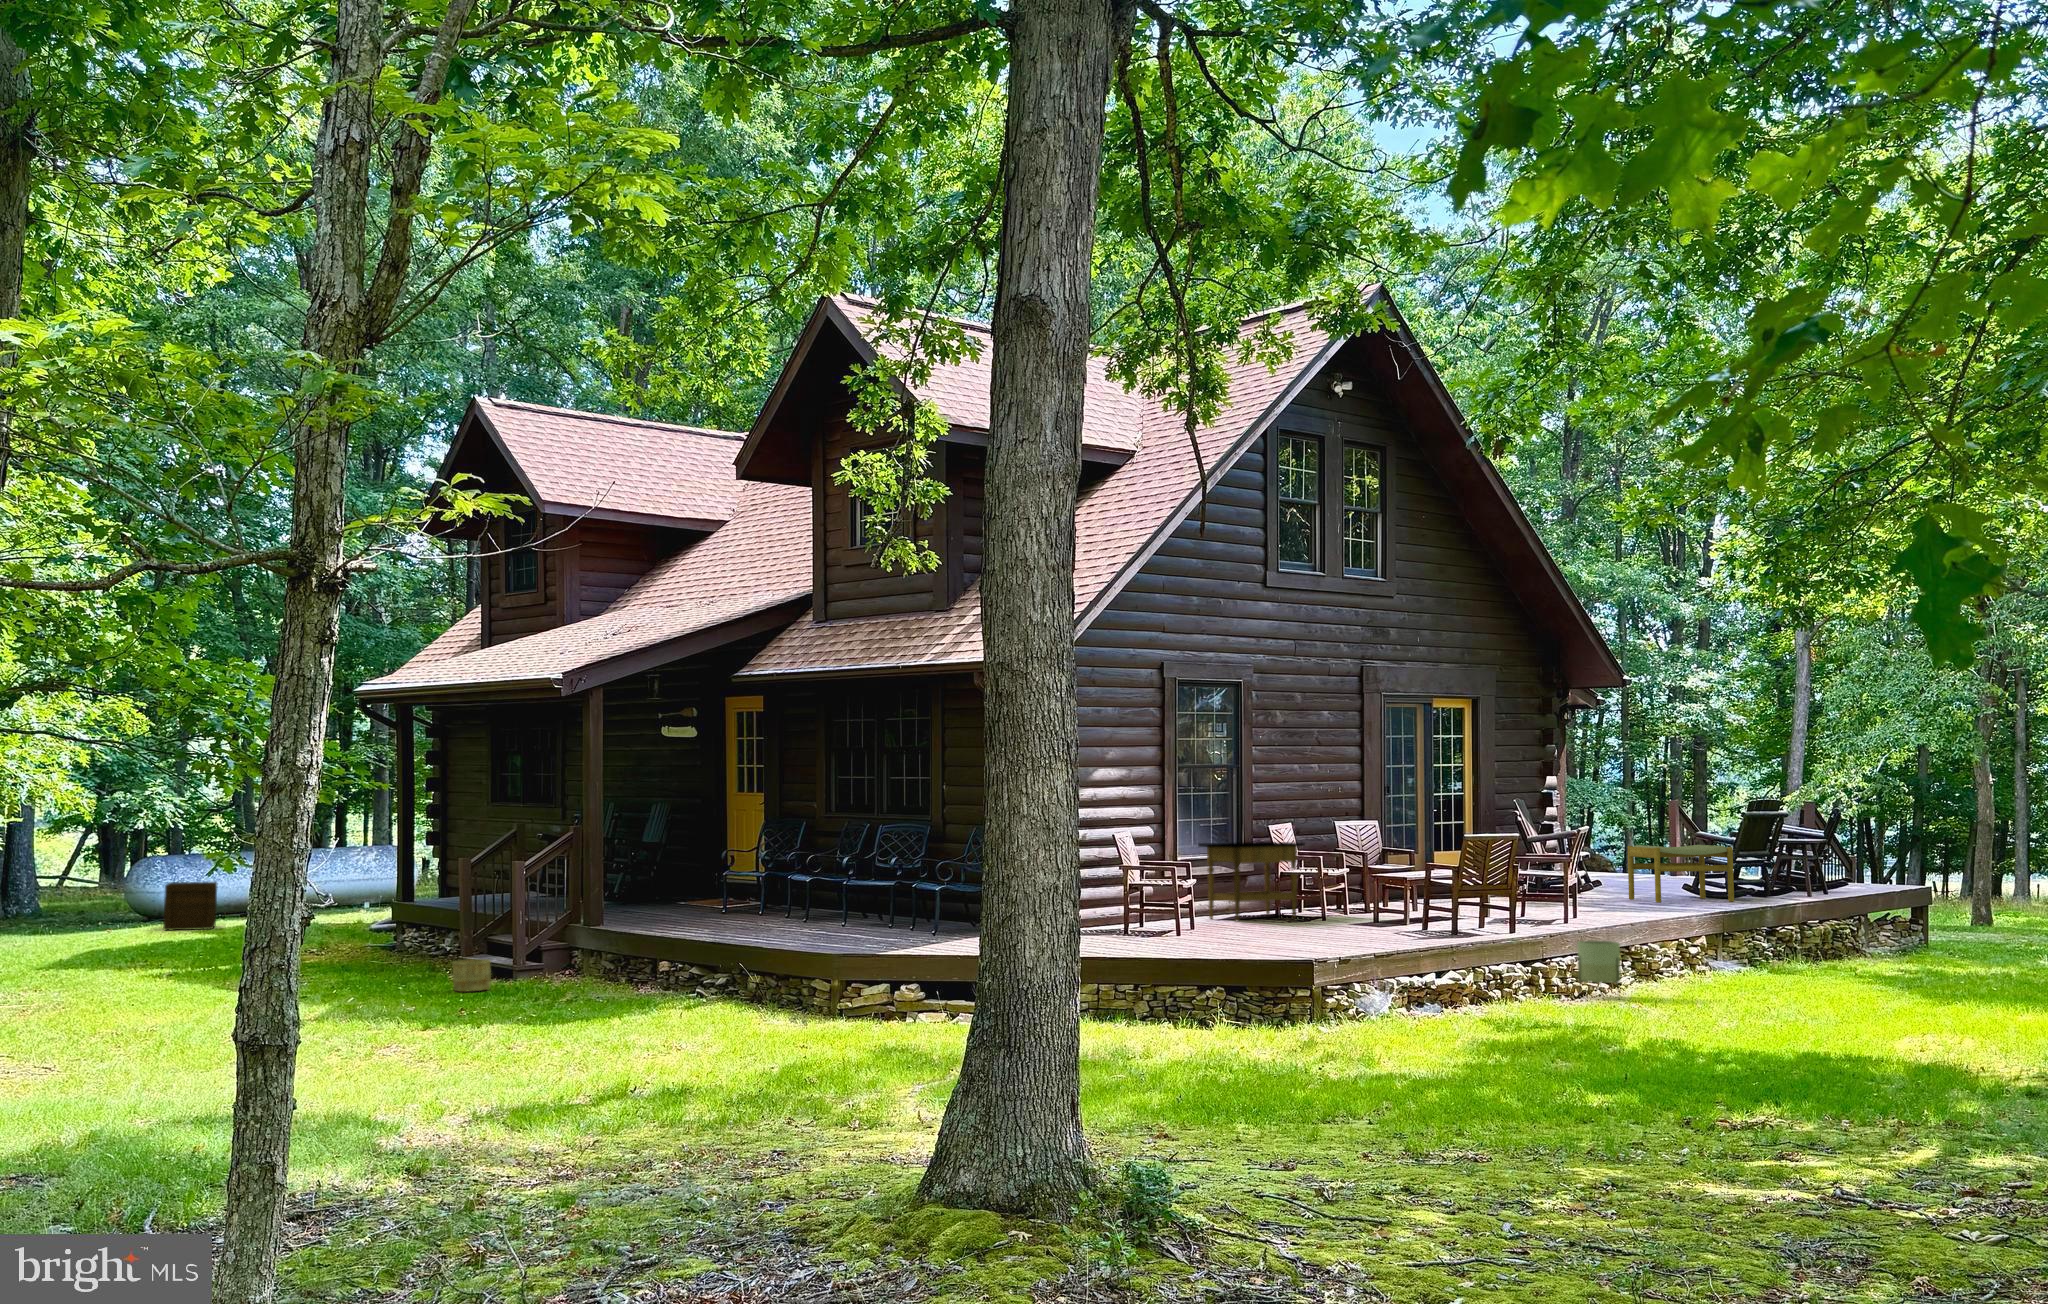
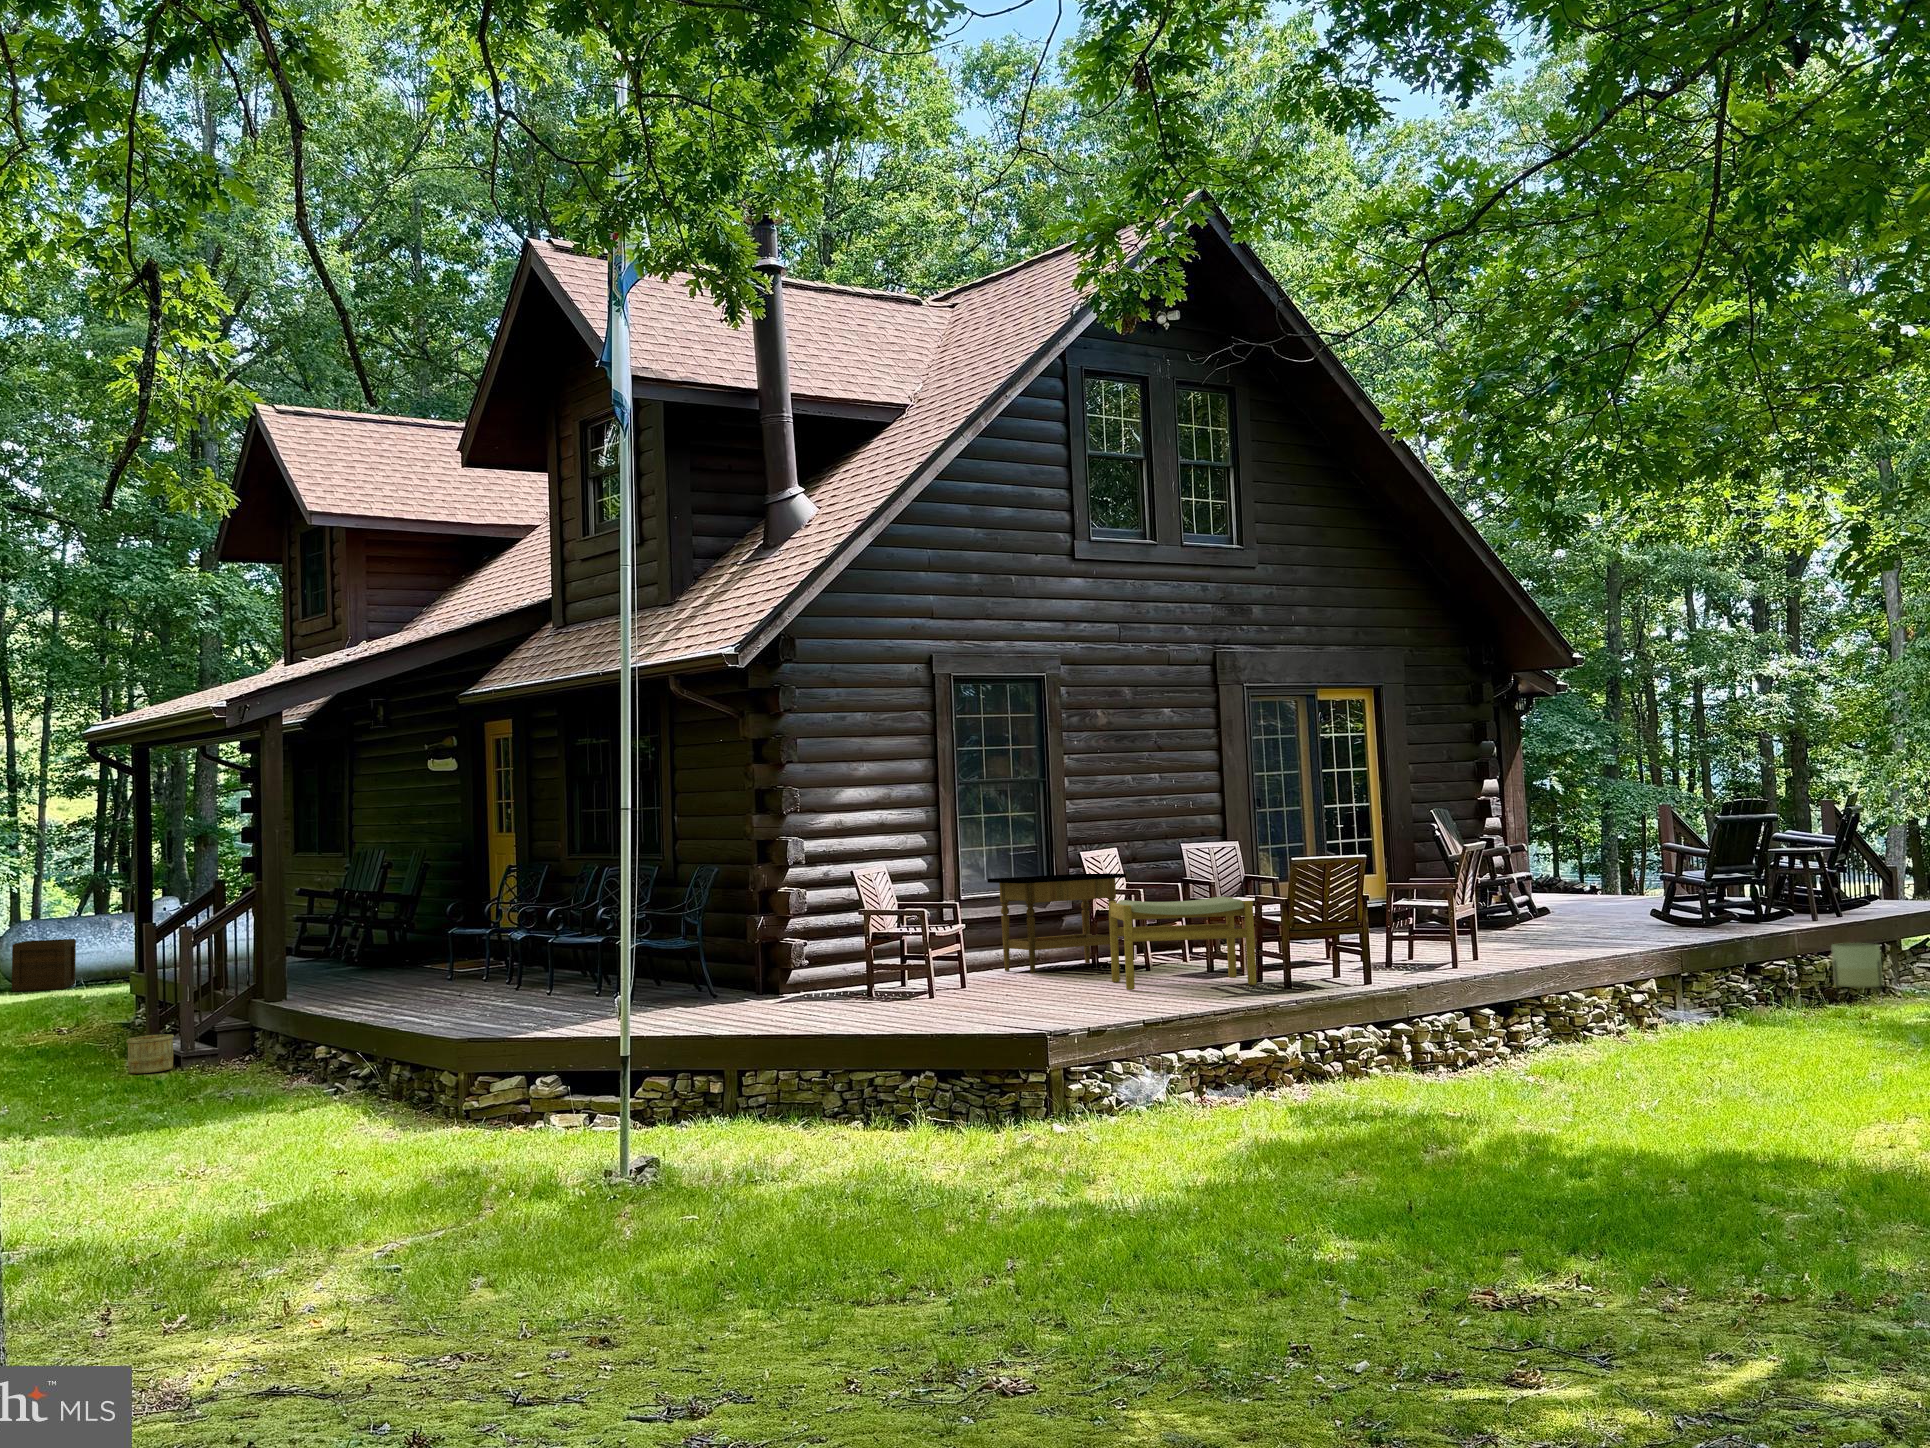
footstool: present [1628,845,1734,903] -> present [1109,897,1256,990]
planter: present [1577,941,1621,988] -> present [1831,943,1883,1002]

